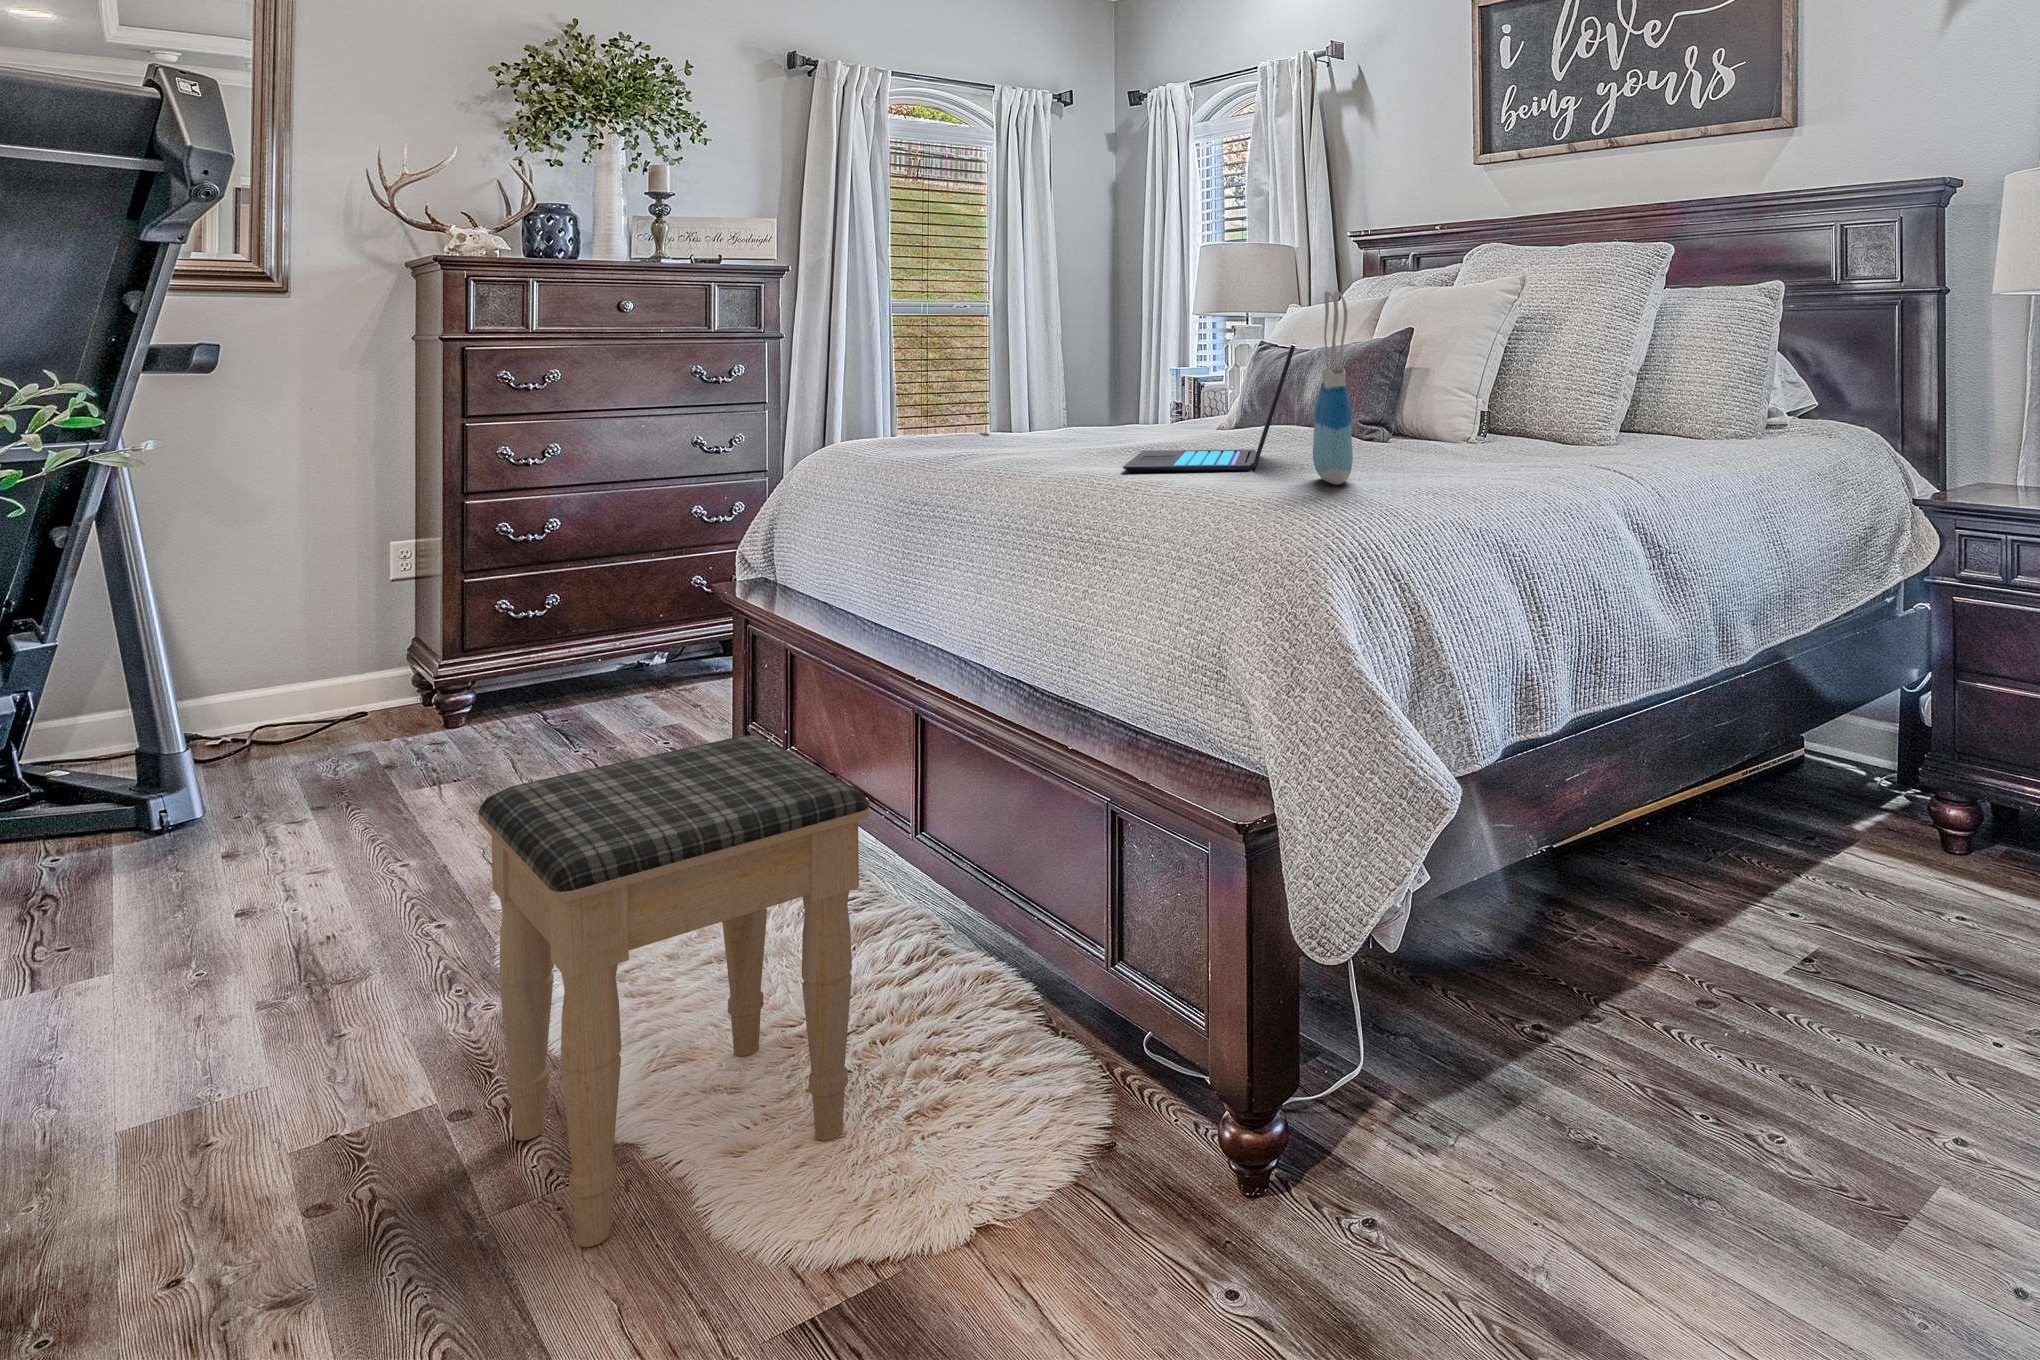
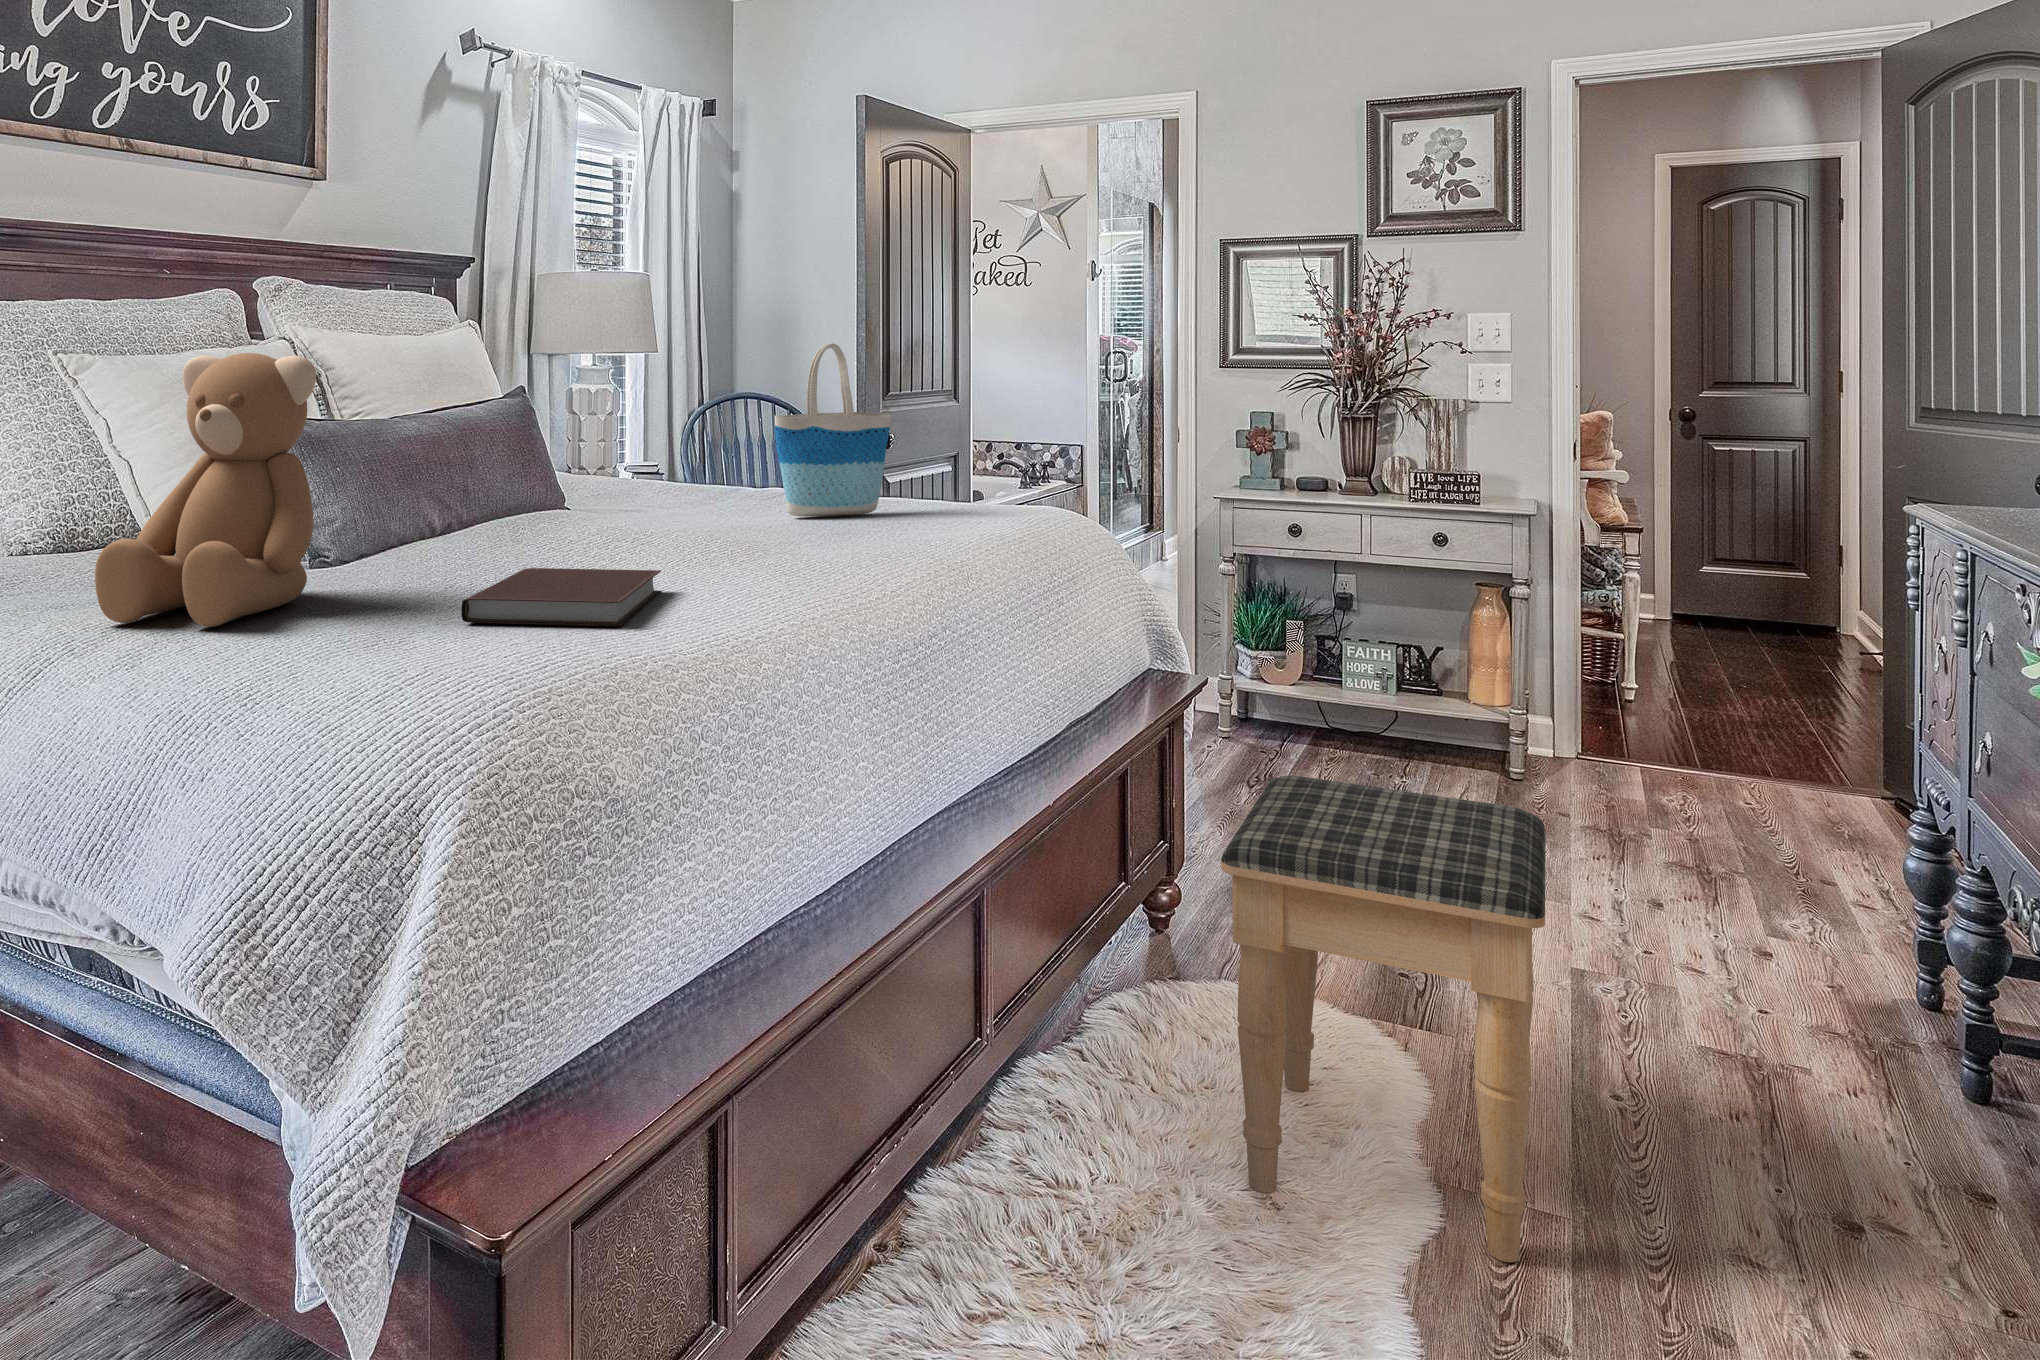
teddy bear: none [1023,312,1128,443] -> present [95,353,316,627]
laptop: present [1123,343,1296,472] -> none [555,395,787,559]
notebook: none [921,440,1064,463] -> present [461,568,661,626]

